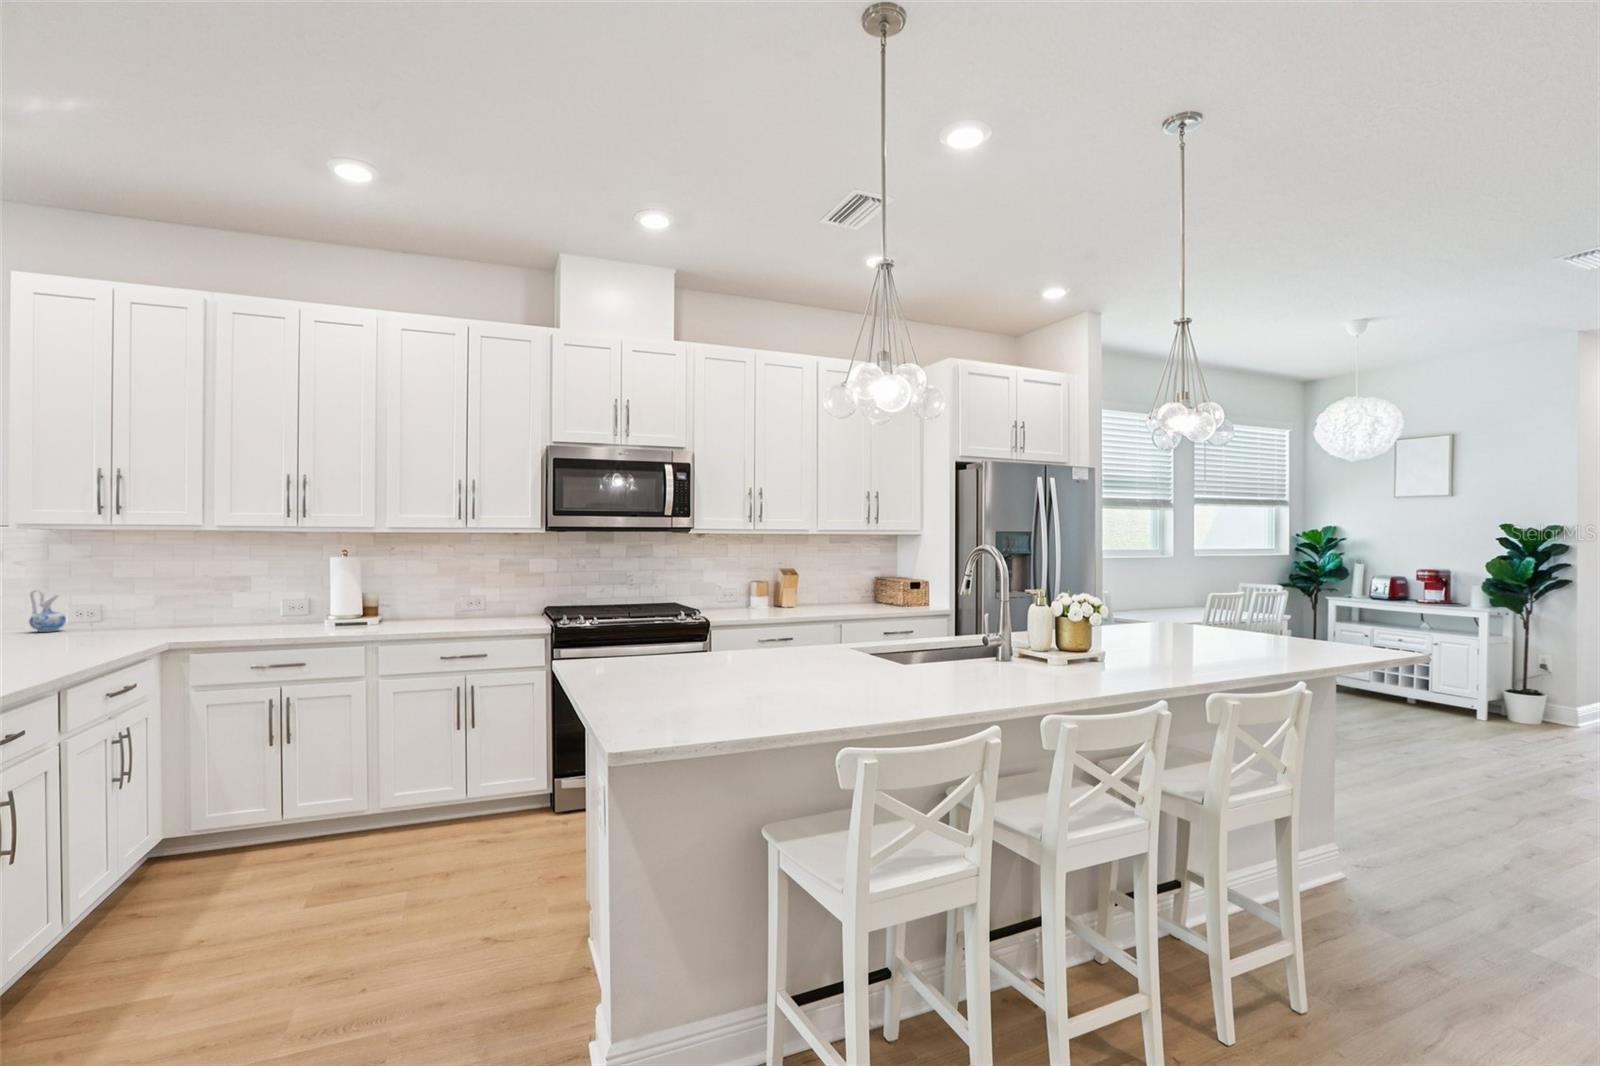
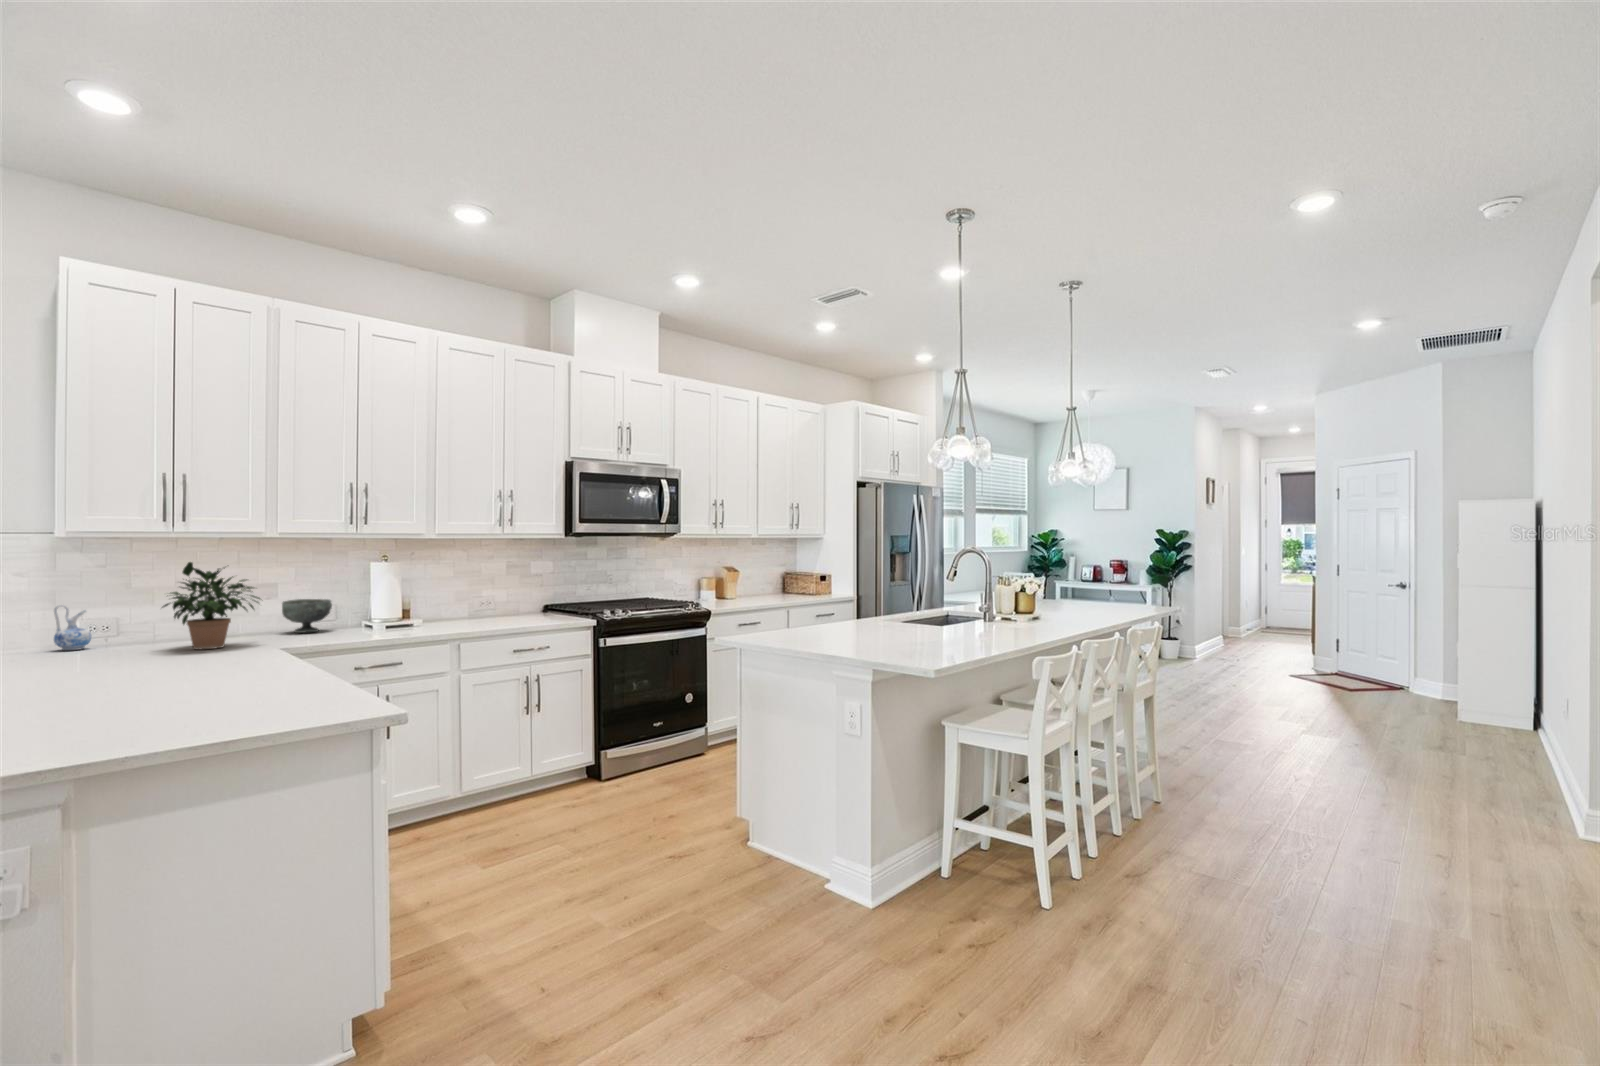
potted plant: none [69,551,189,639] -> present [162,562,260,649]
bowl: none [243,591,297,625] -> present [282,599,332,633]

